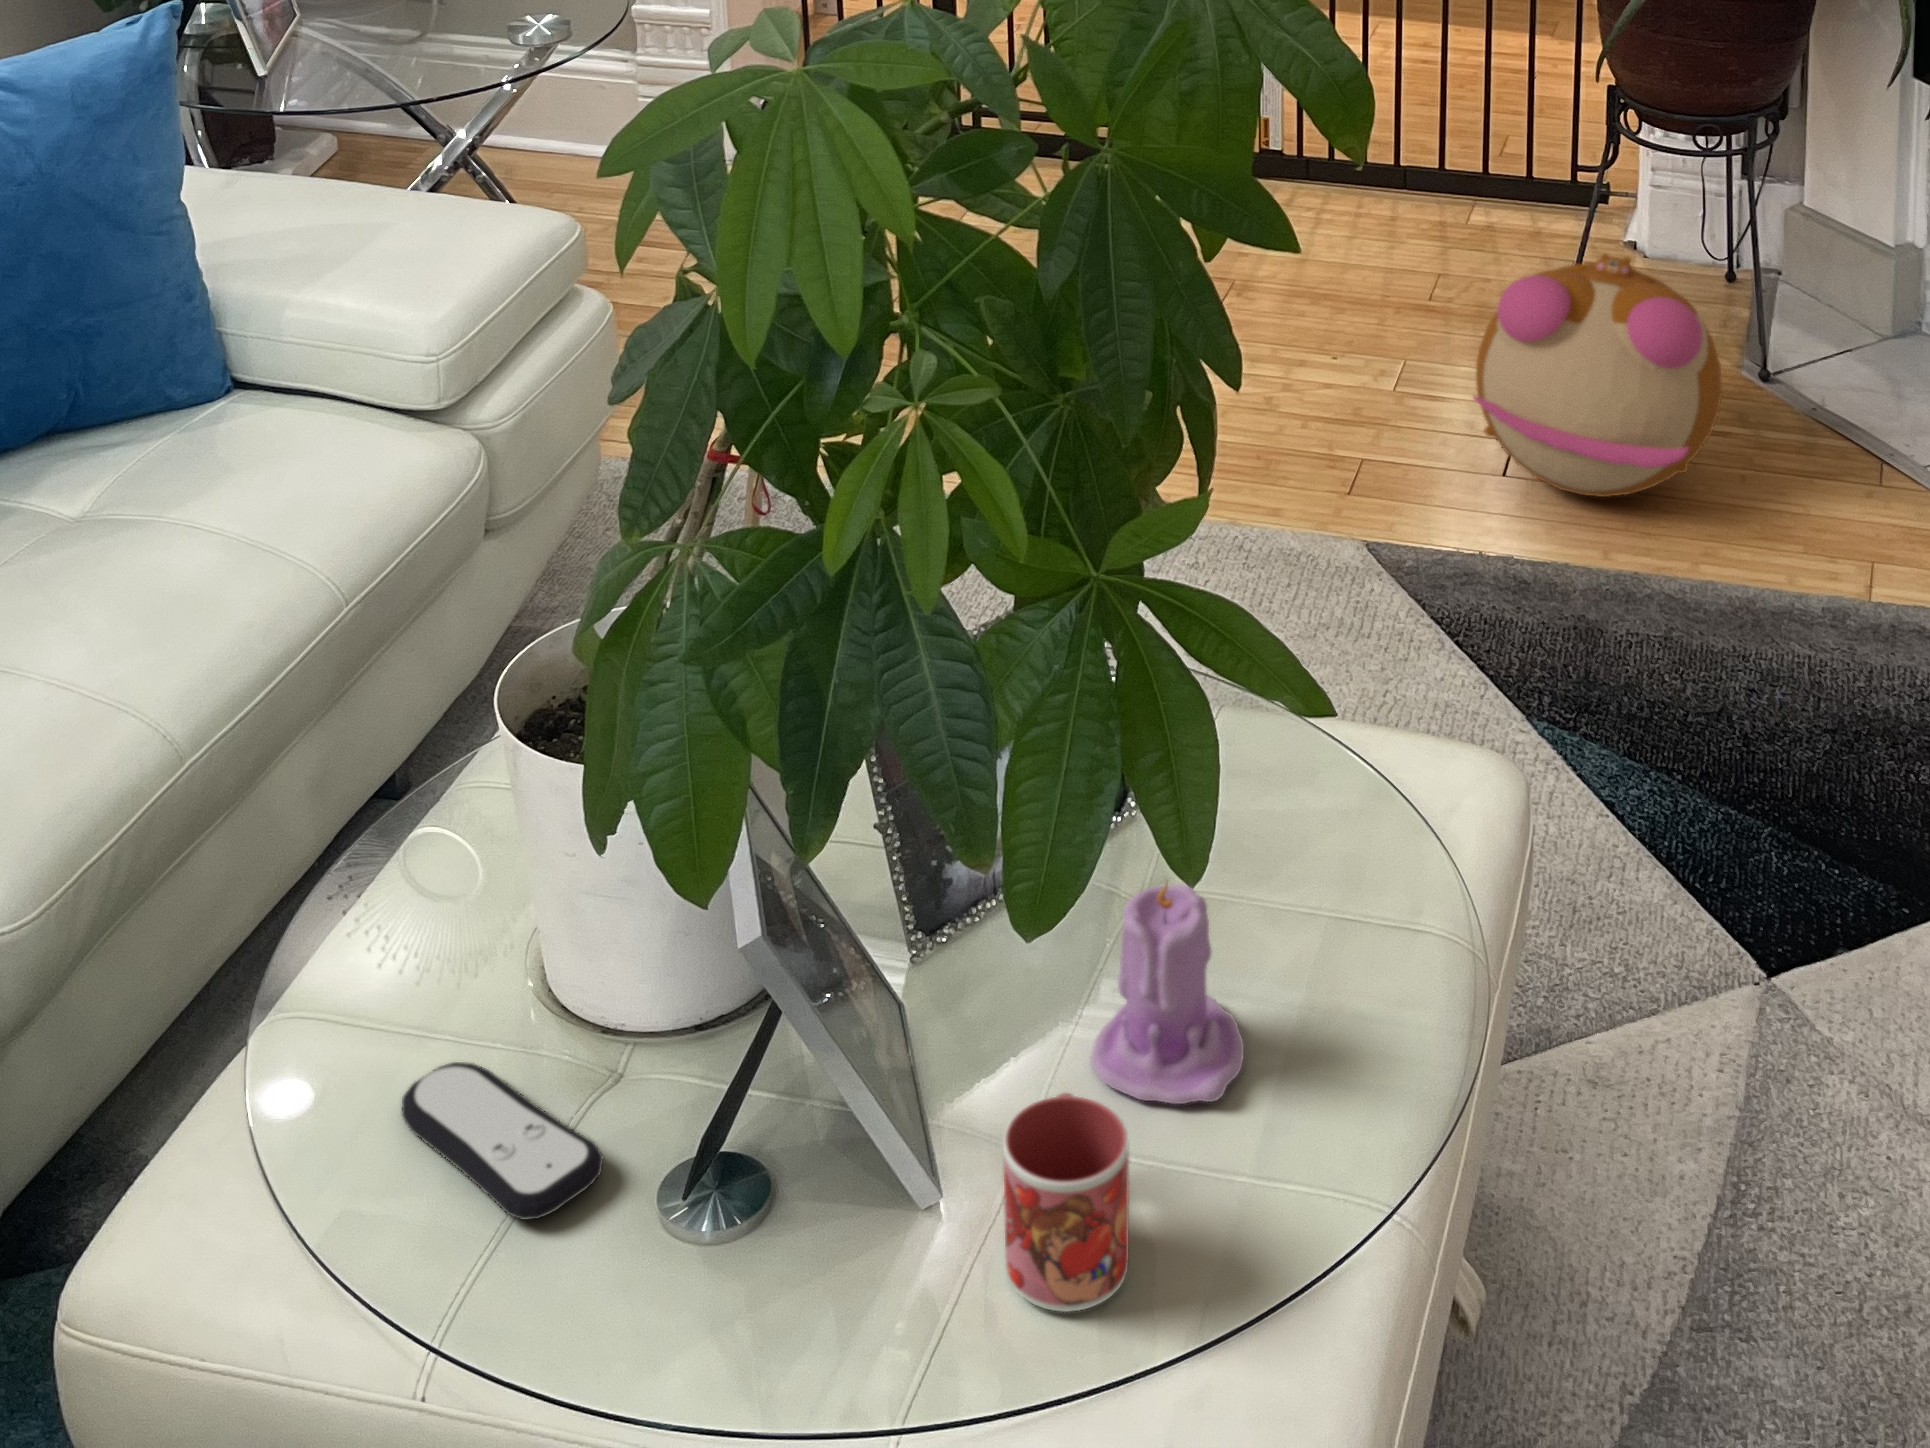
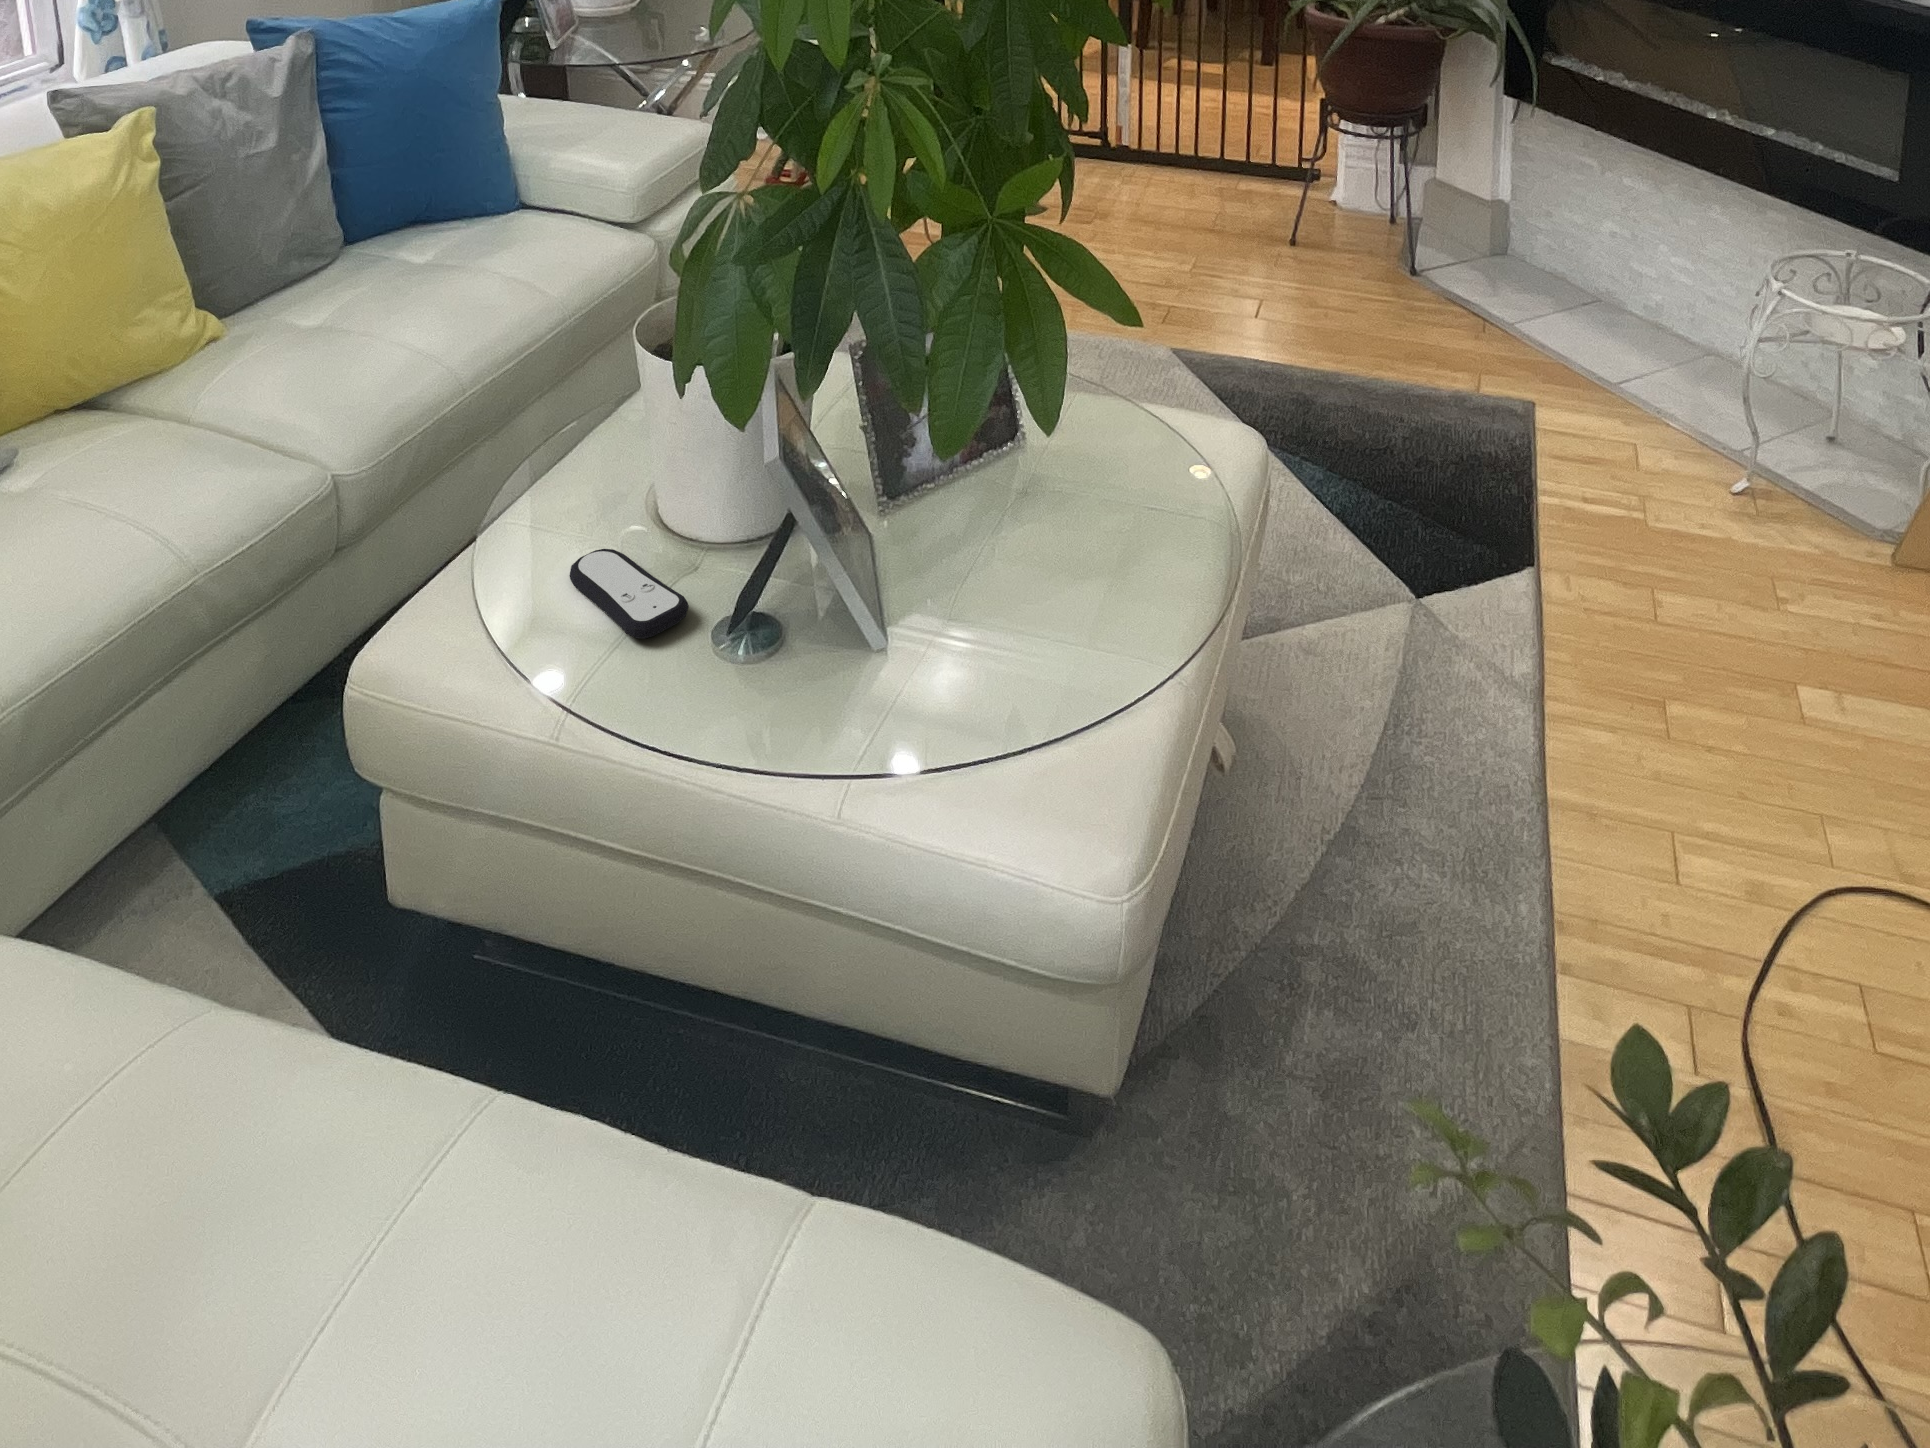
plush toy: present [1473,254,1722,497] -> none [1243,185,1393,332]
candle: present [1091,883,1244,1104] -> none [993,453,1089,599]
mug: present [1003,1093,1129,1312] -> none [933,574,1012,711]

